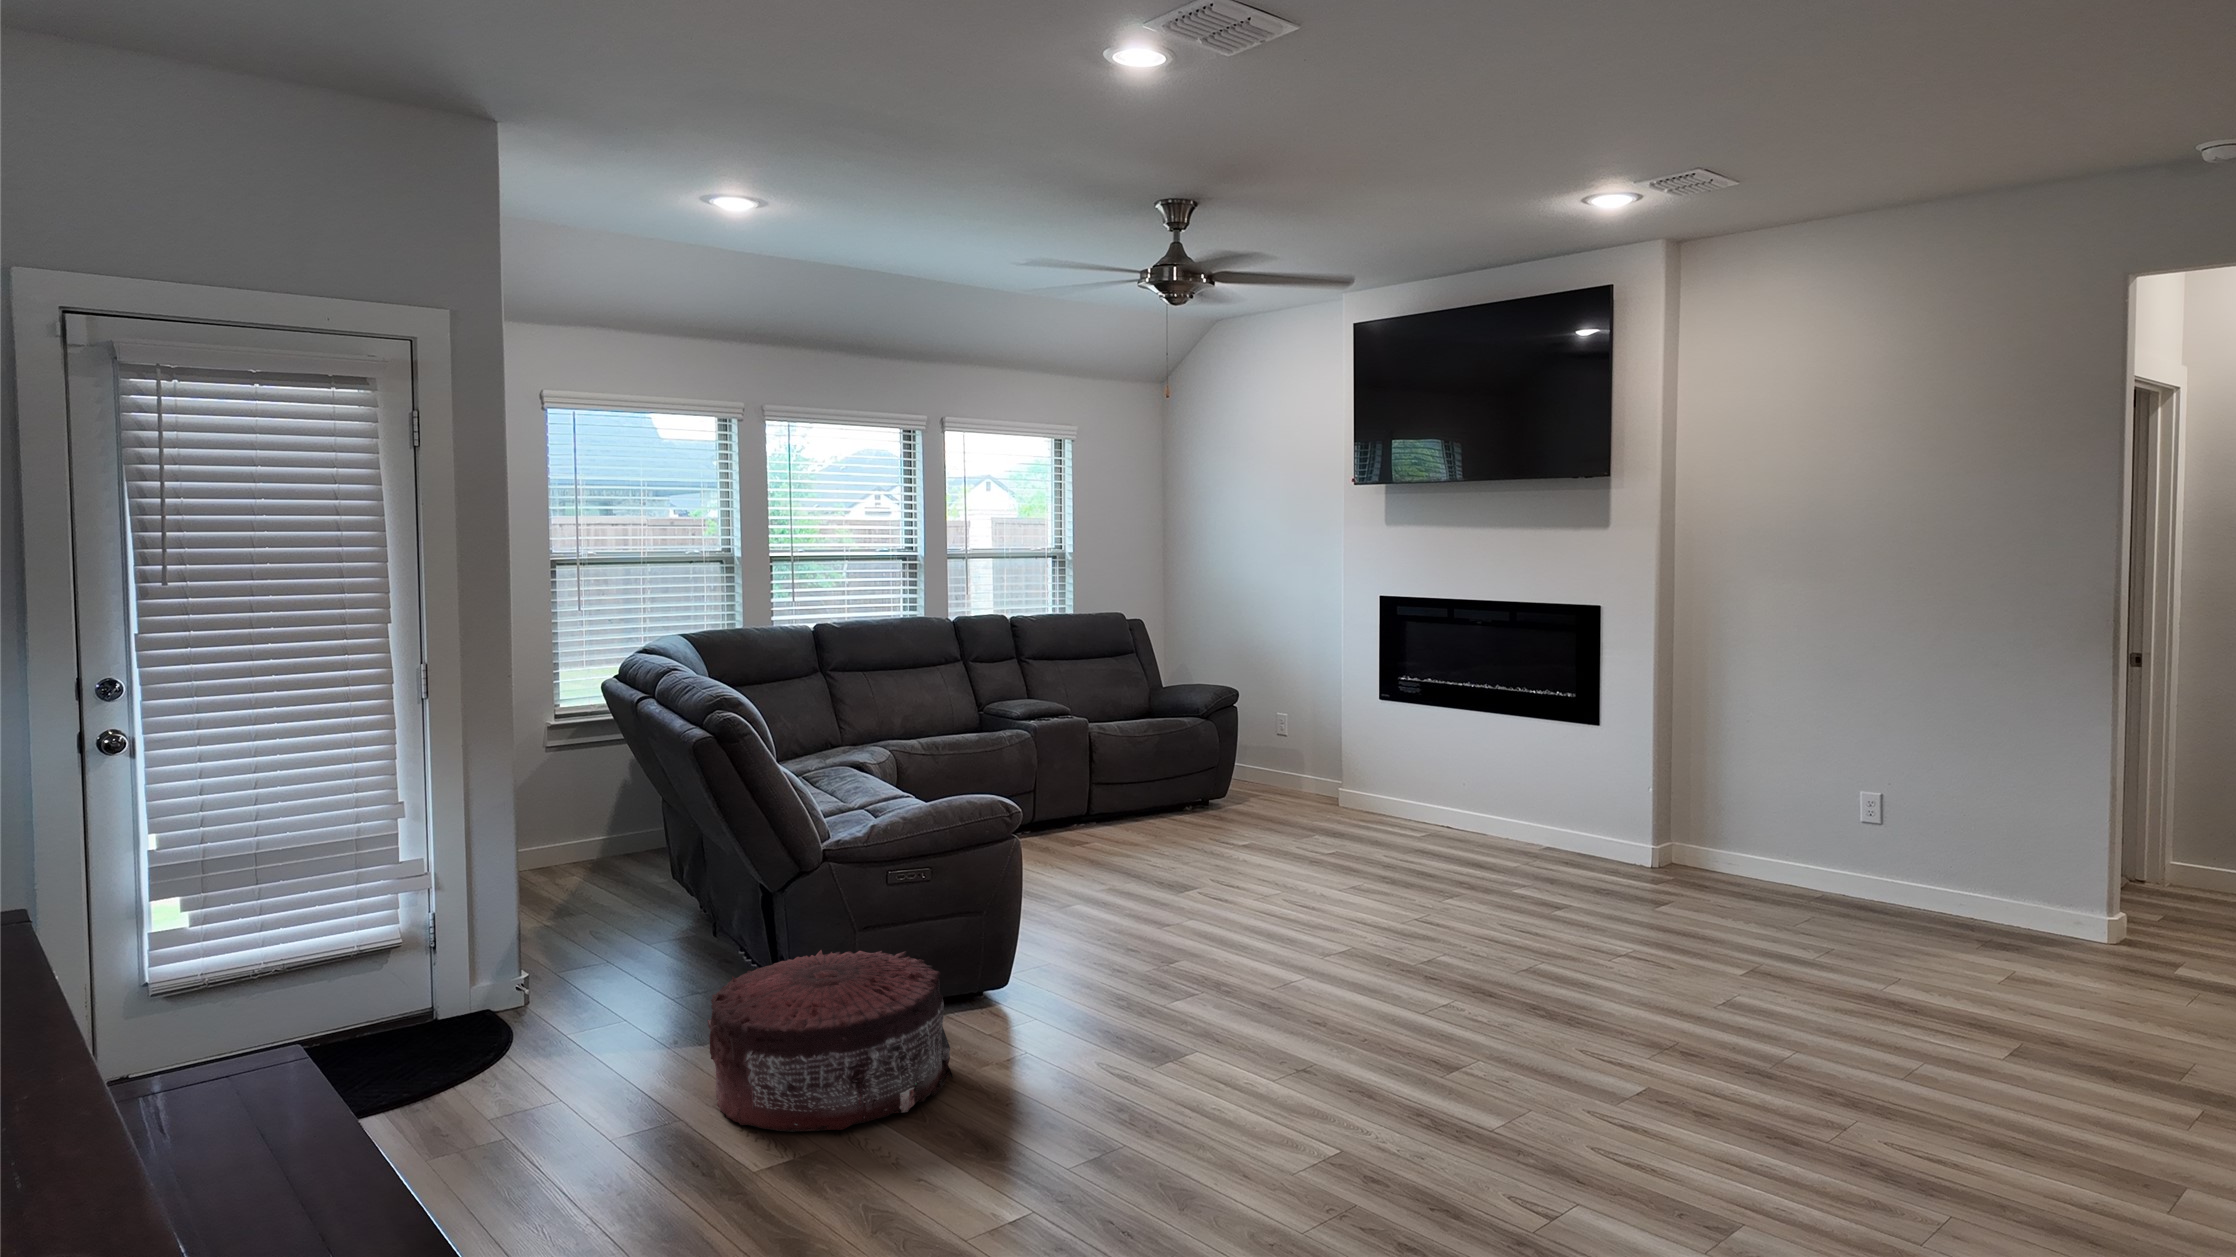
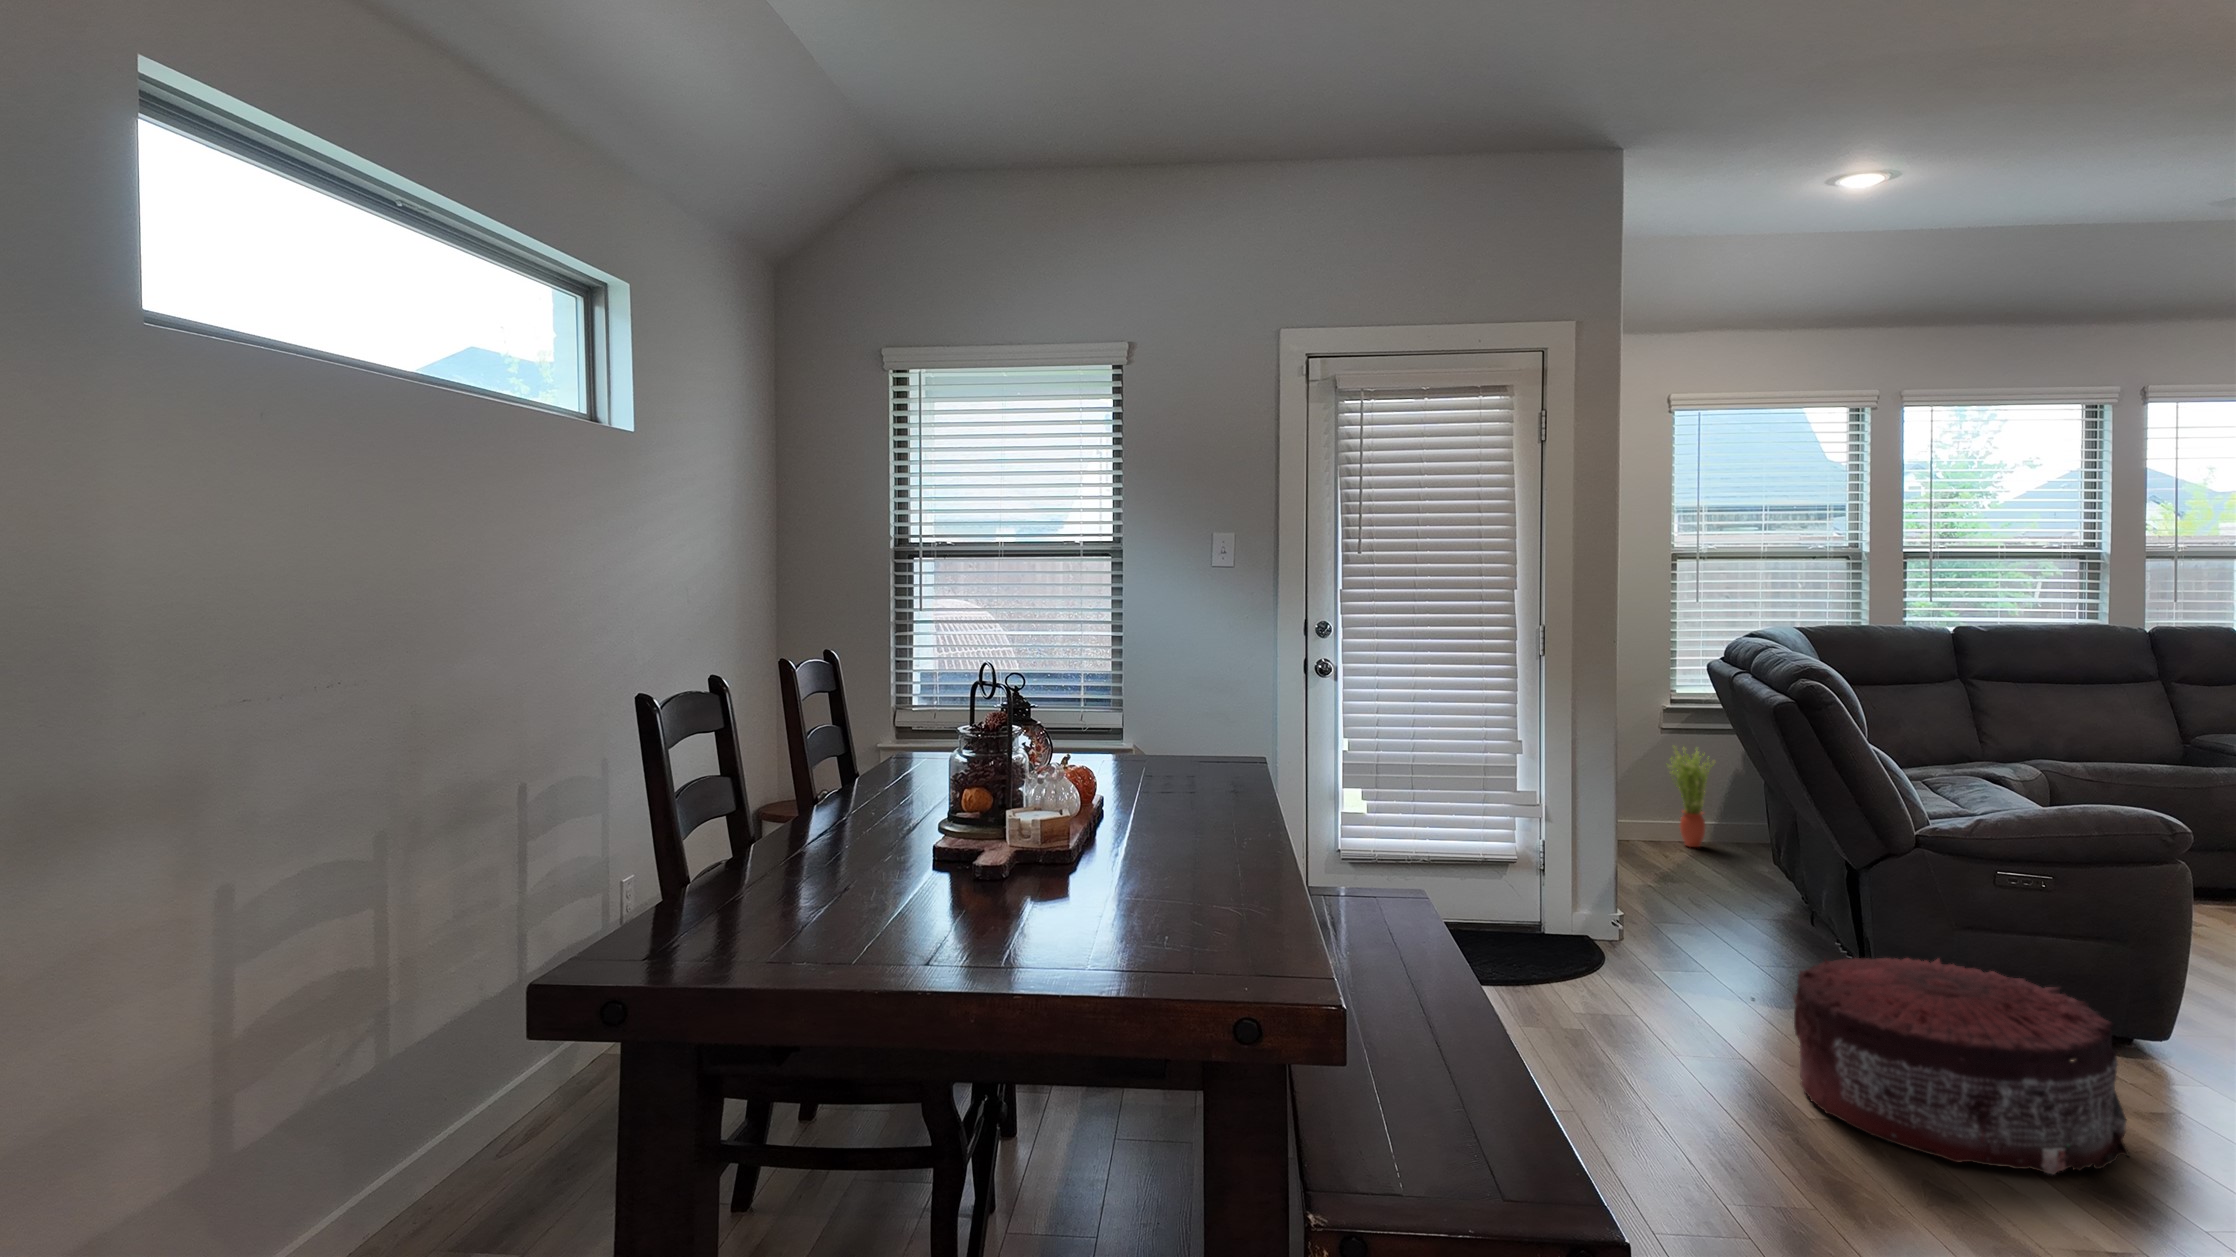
potted plant: none [558,770,611,880] -> present [1667,747,1715,847]

